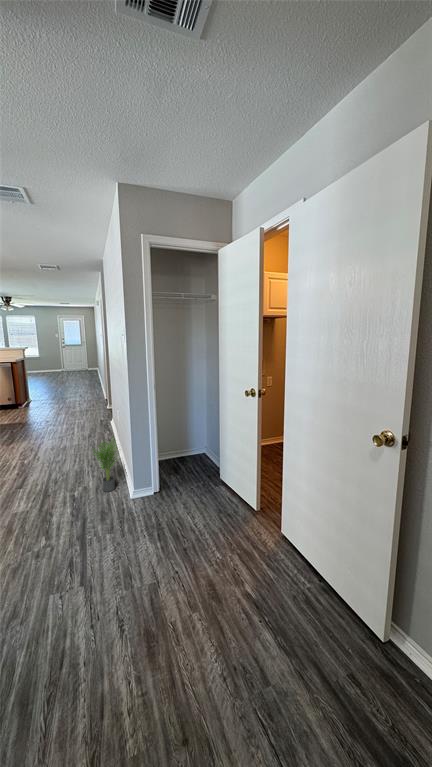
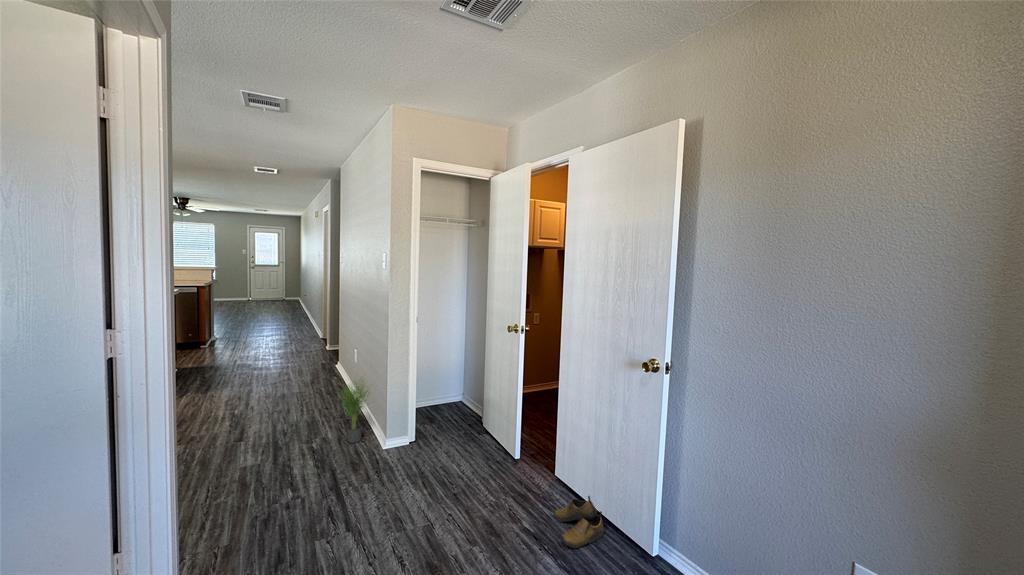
shoe: none [278,567,329,623] -> present [555,496,604,548]

